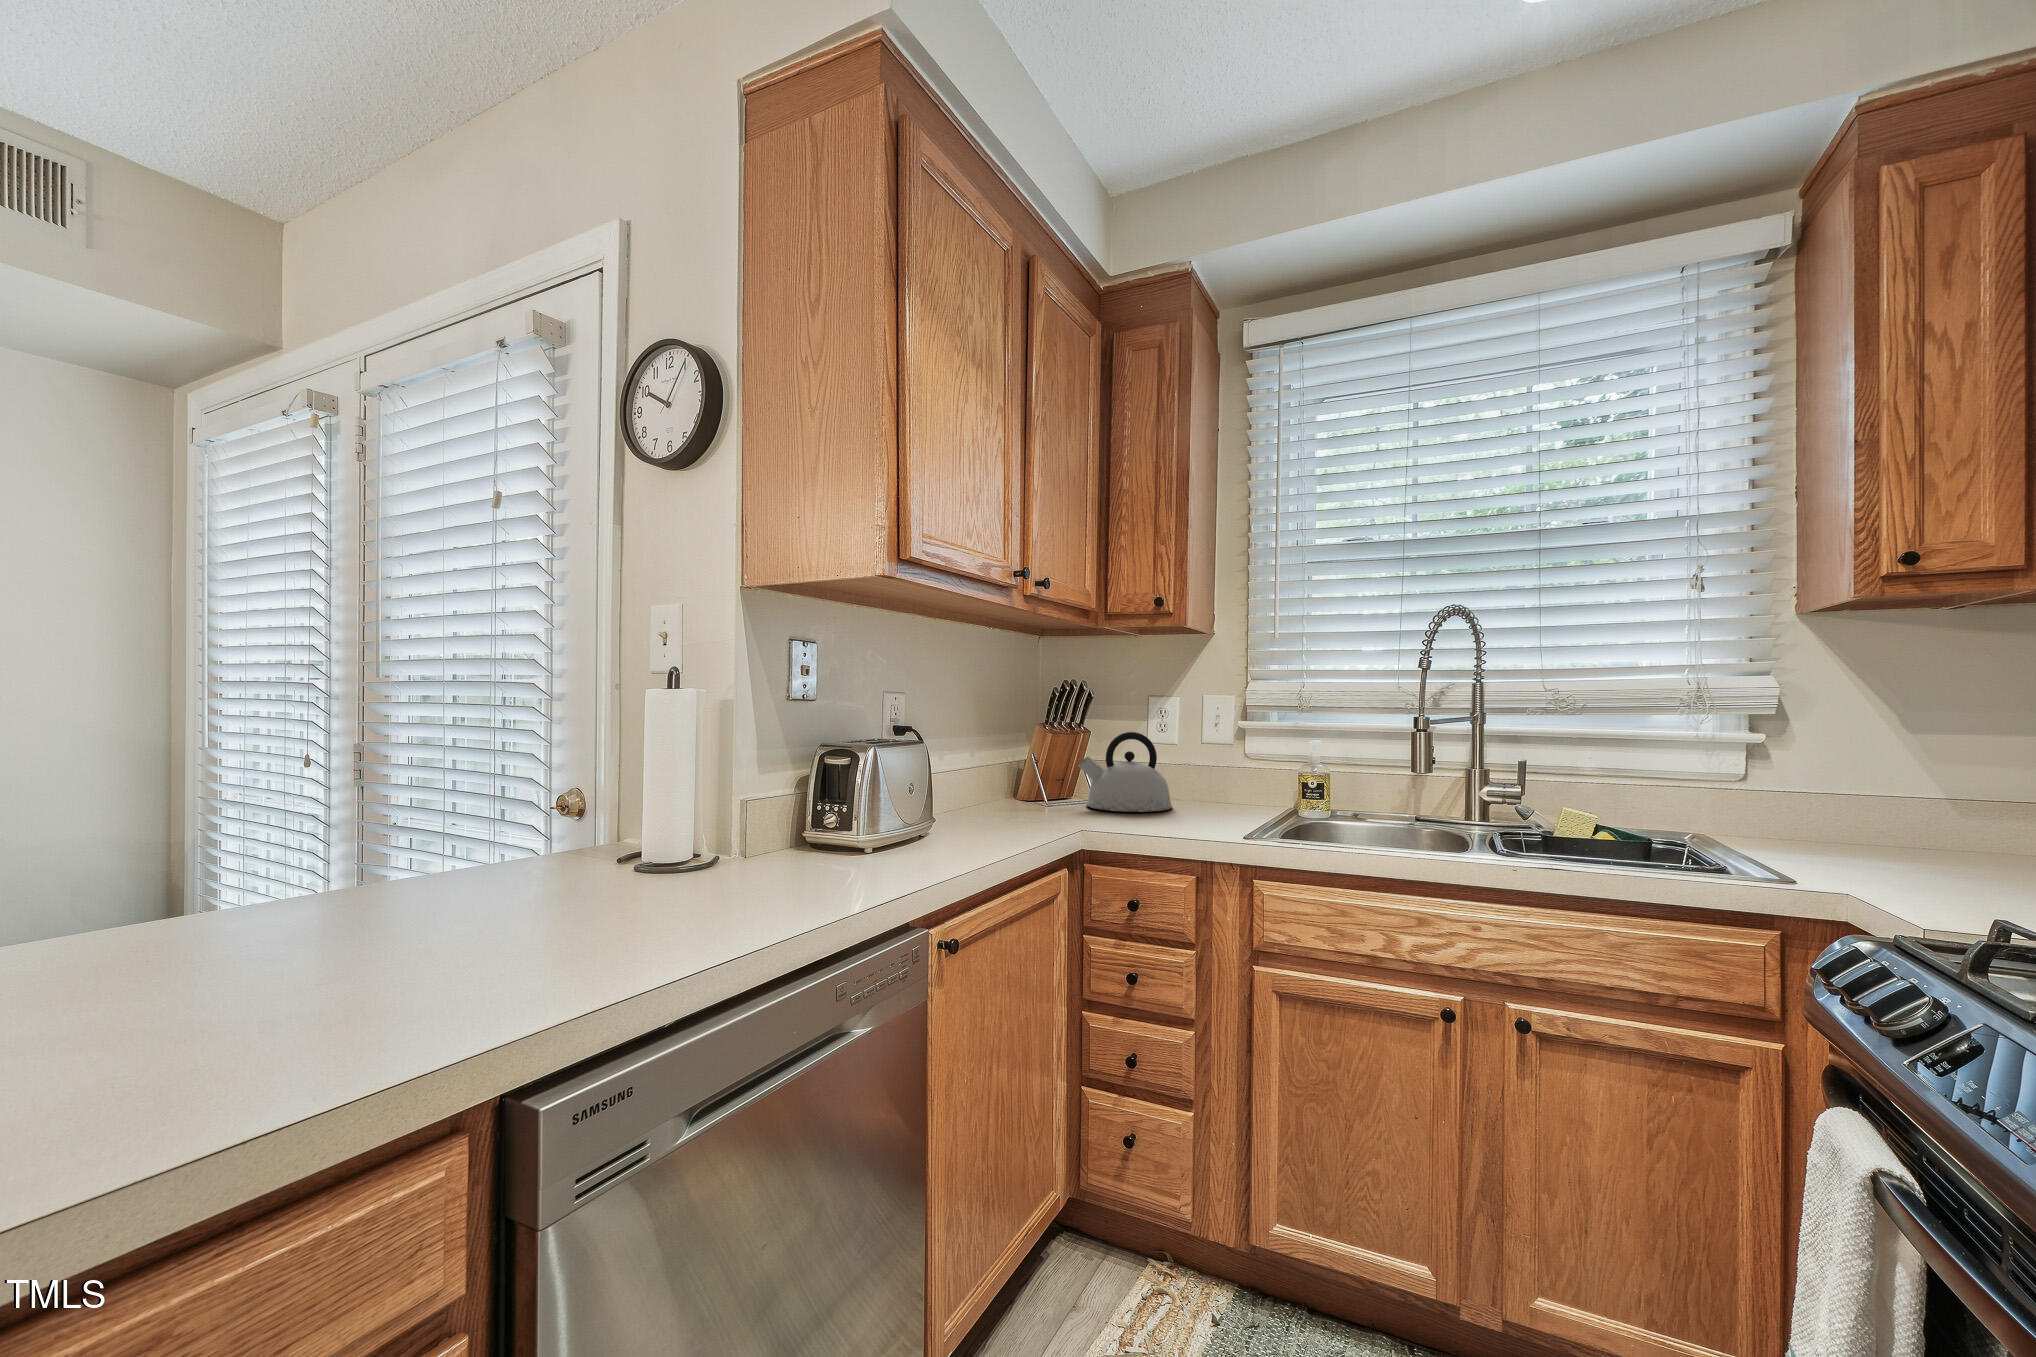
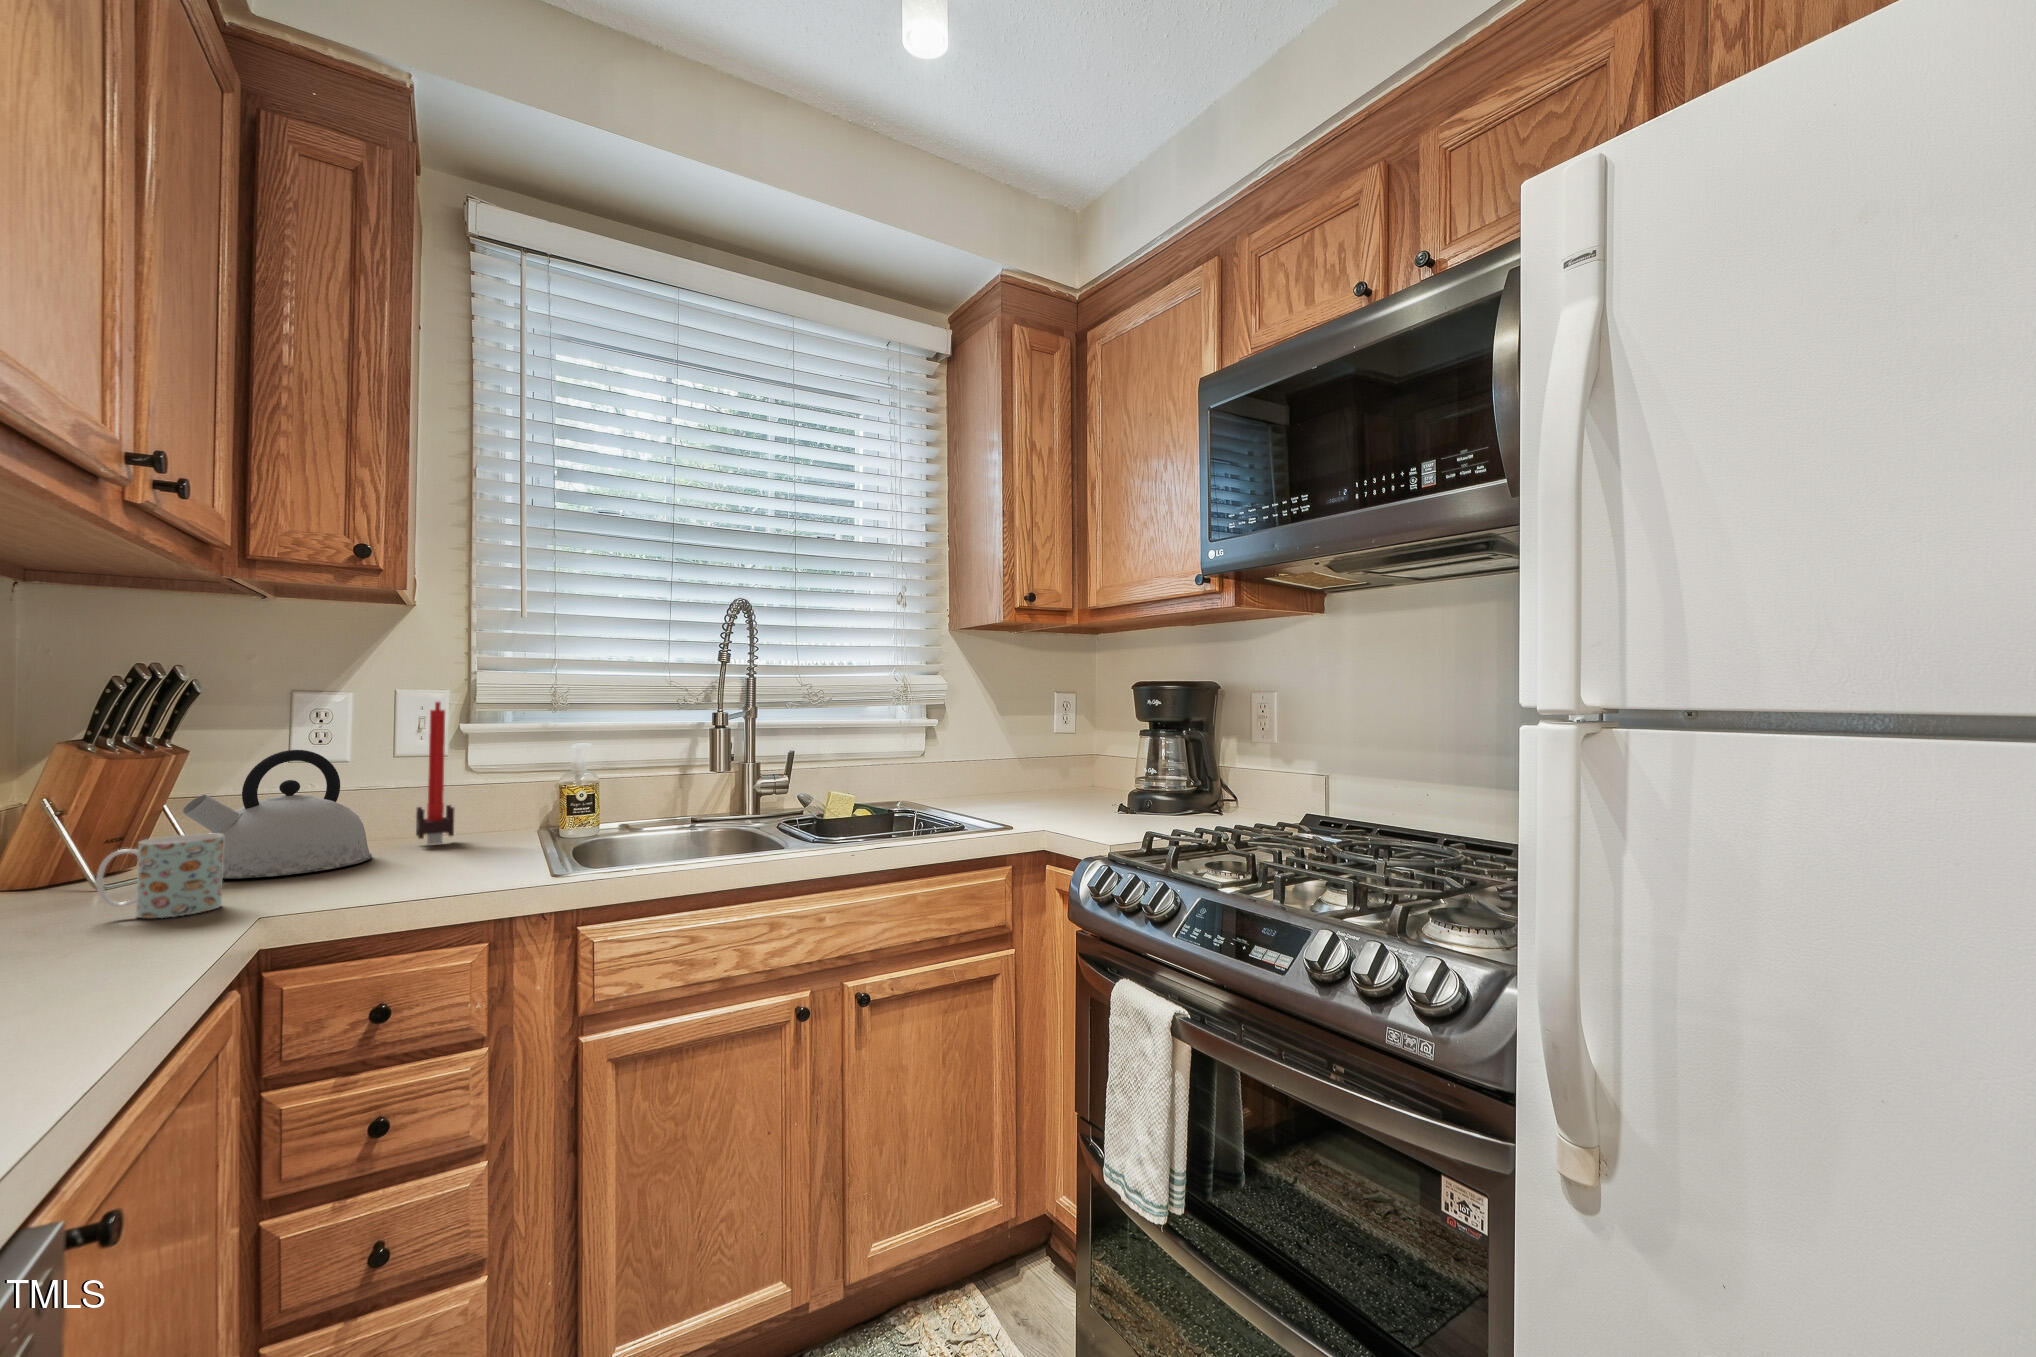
candle: none [1203,702,1227,807] -> present [416,702,454,845]
mug: none [1028,777,1076,823] -> present [96,833,224,918]

